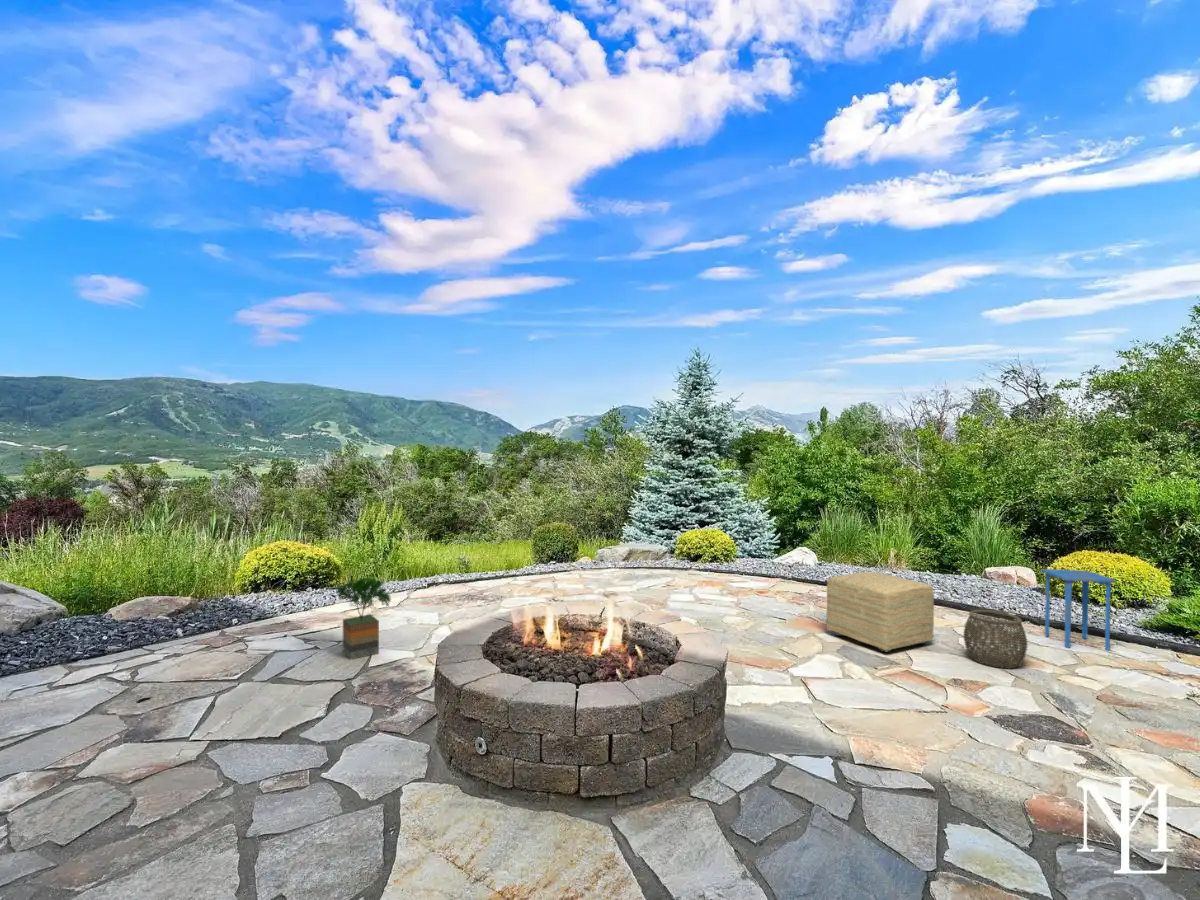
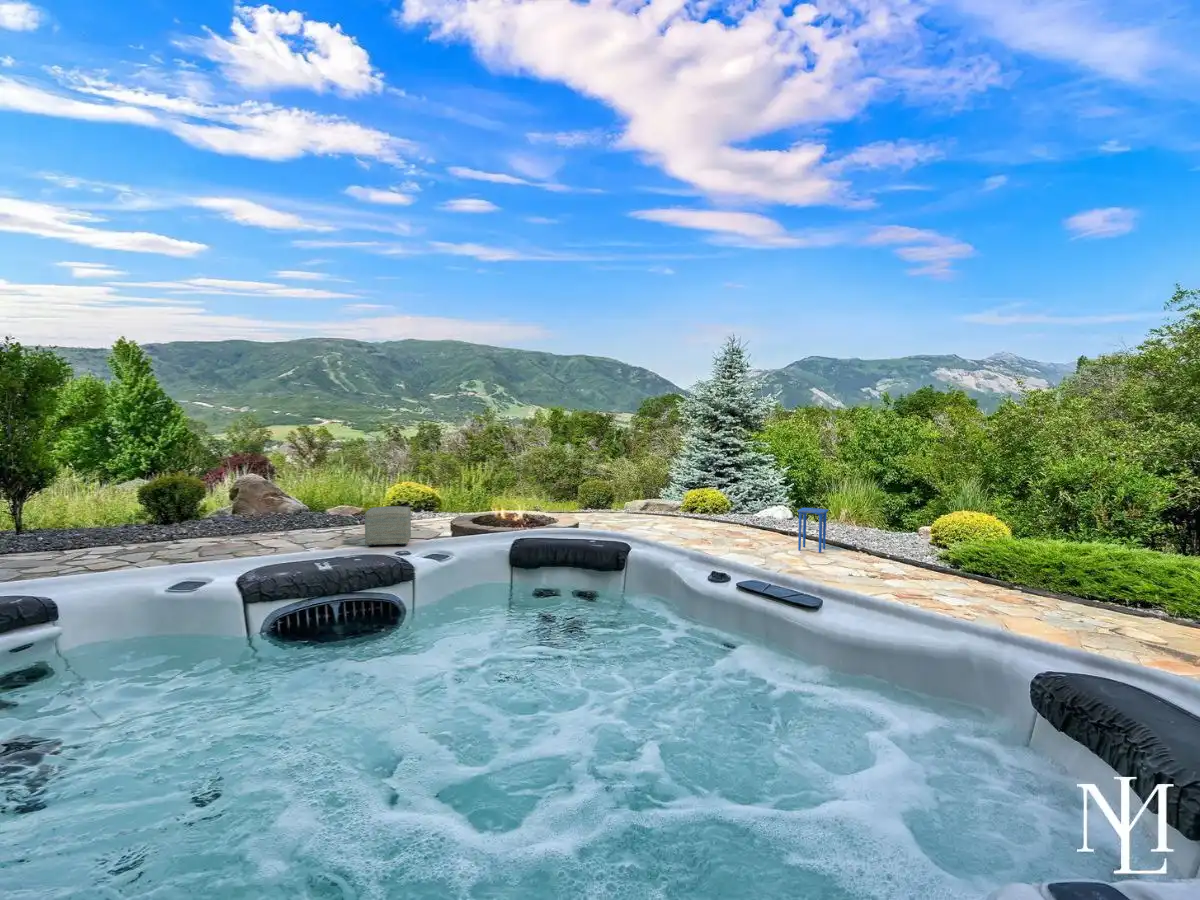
ottoman: present [827,572,934,652] -> present [365,506,411,547]
potted tree: present [336,578,391,659] -> none [423,496,448,533]
woven basket: present [964,610,1028,668] -> none [724,525,753,553]

